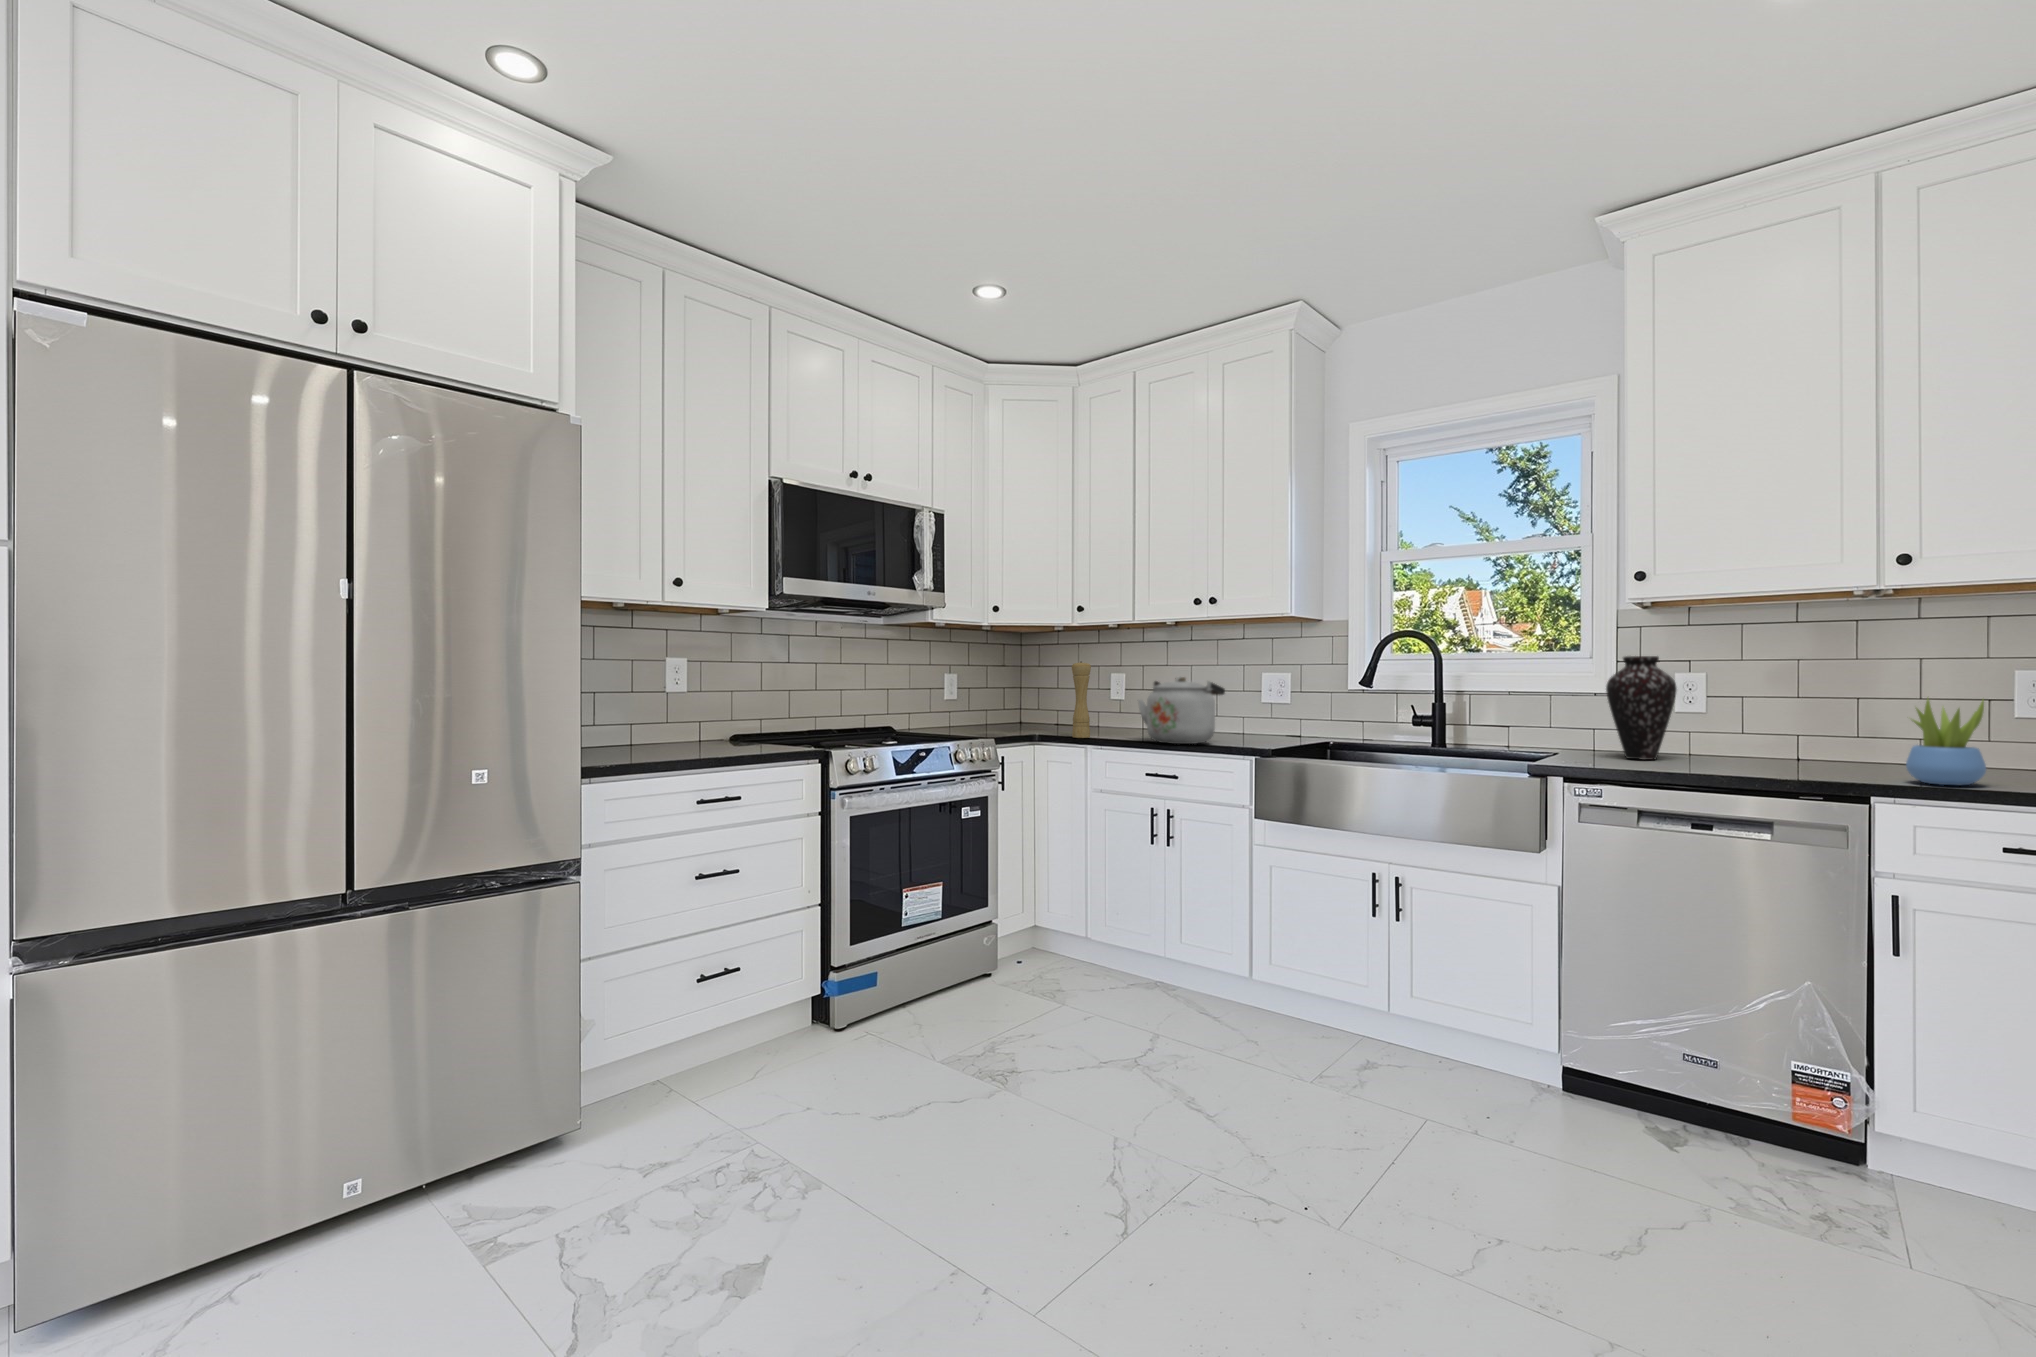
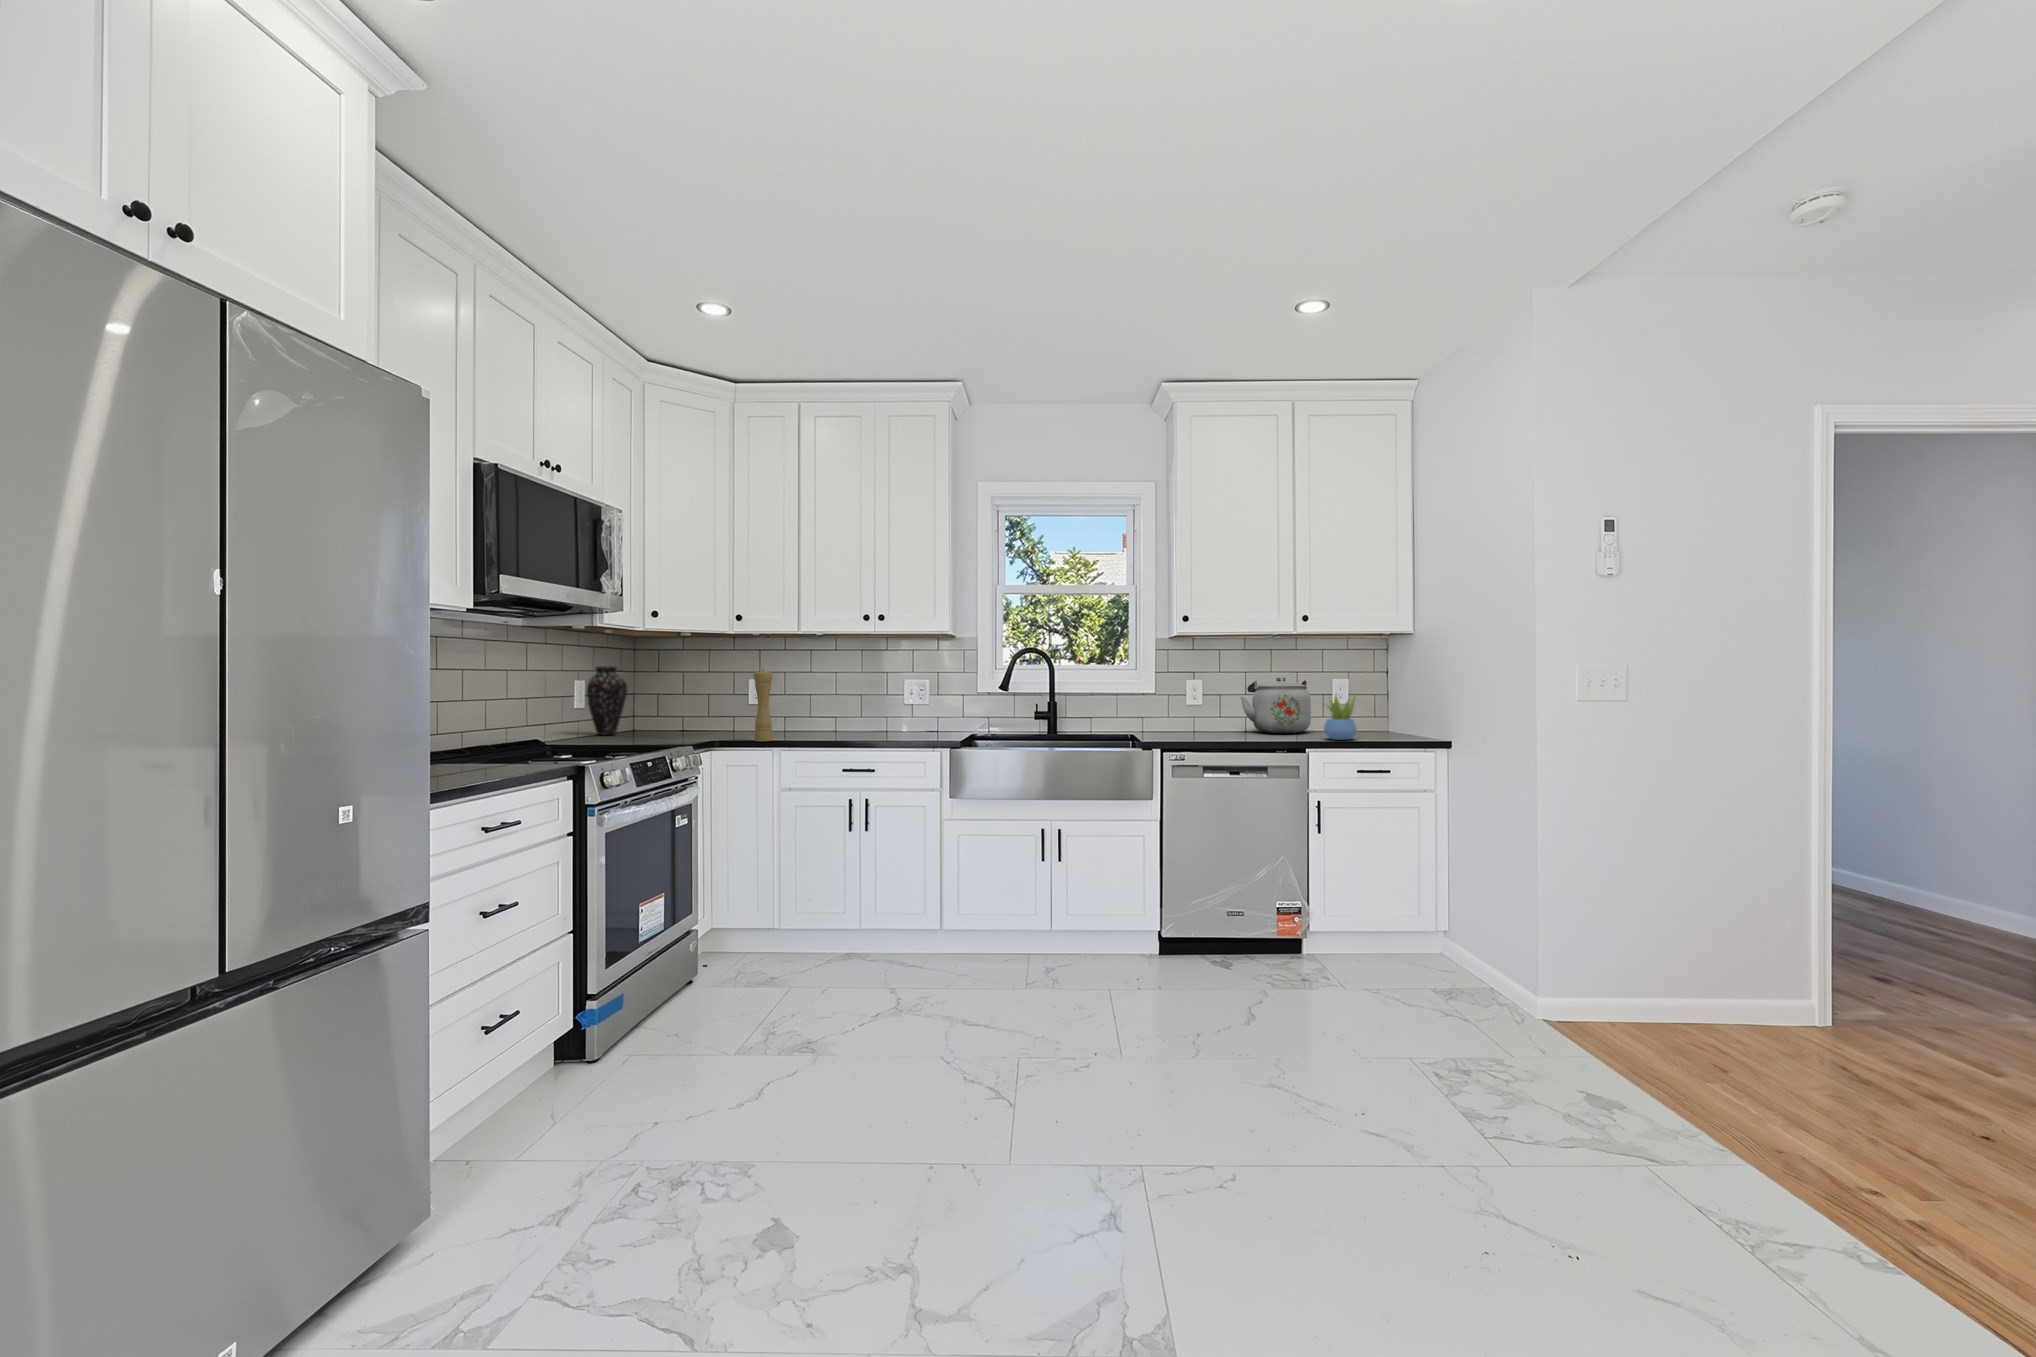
vase: present [1606,656,1677,760] -> present [587,666,627,735]
kettle: present [1138,676,1225,744] -> present [1241,677,1311,733]

